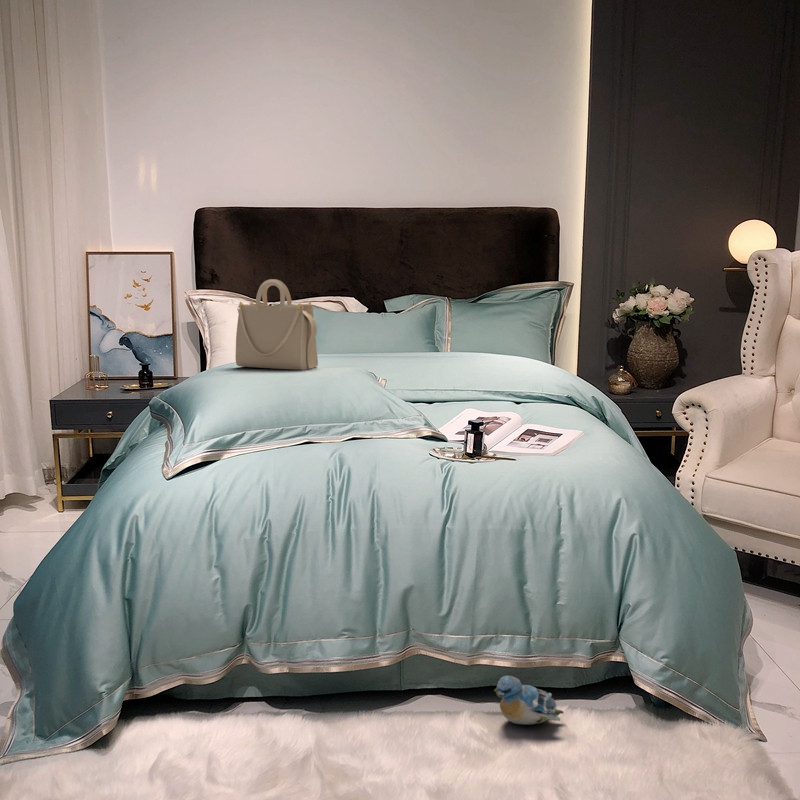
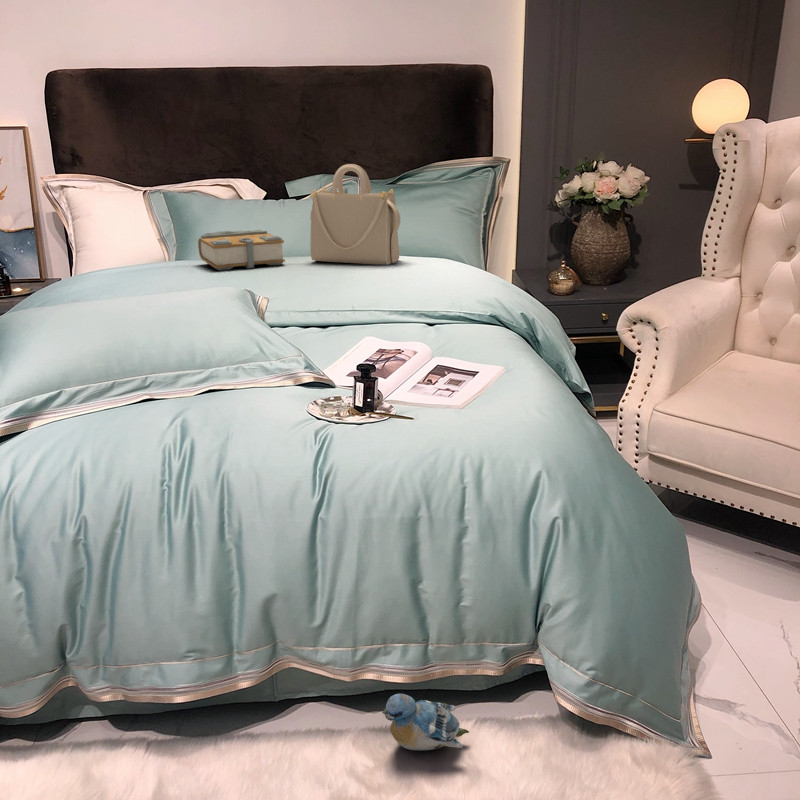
handbag: present [235,279,318,370] -> present [310,164,400,265]
book: none [321,331,393,361] -> present [198,230,285,270]

